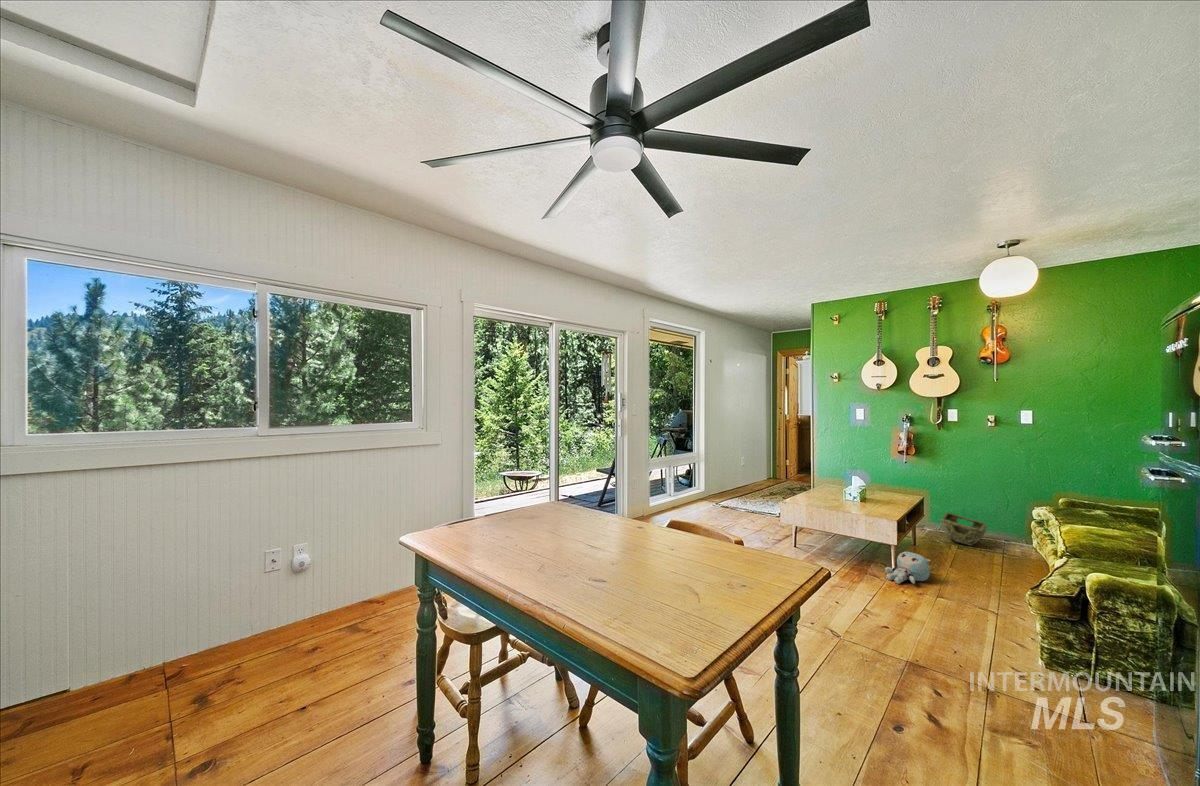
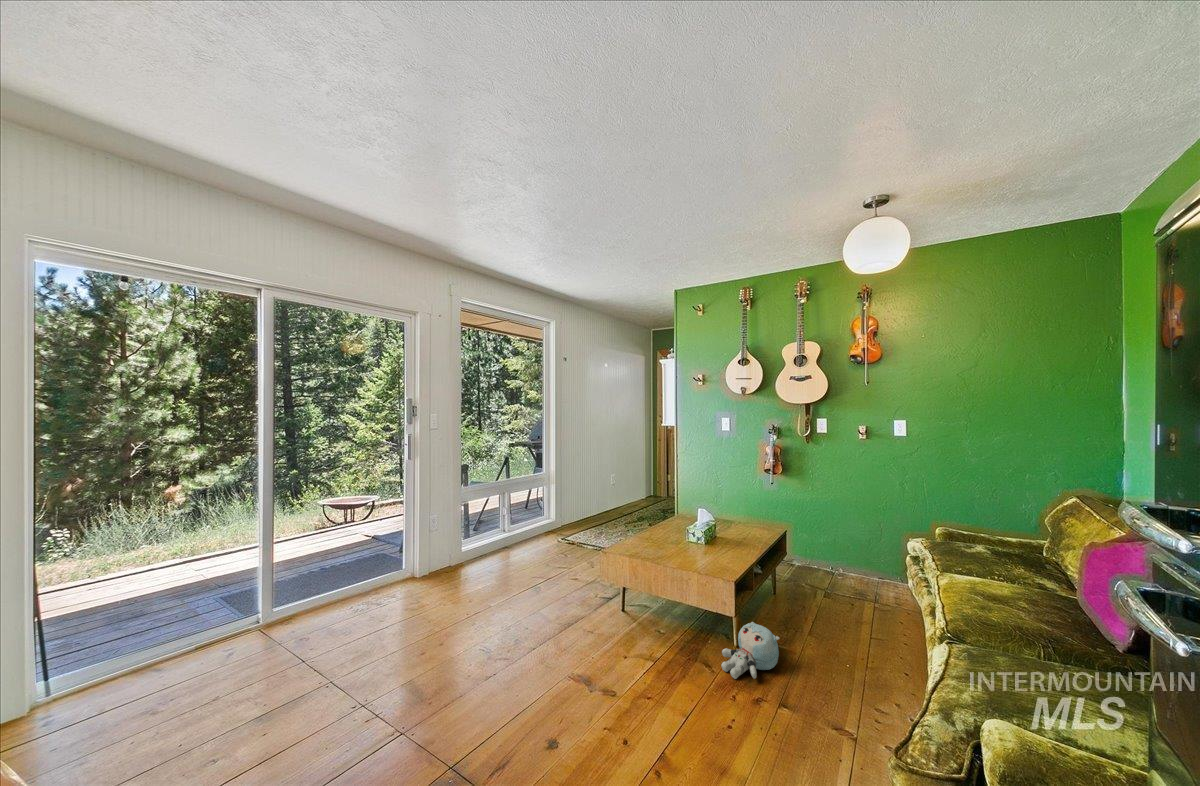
woven basket: present [941,513,987,545] -> none [807,547,858,593]

